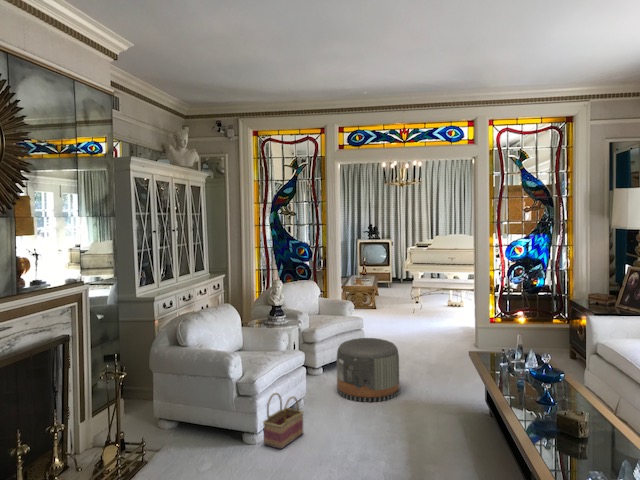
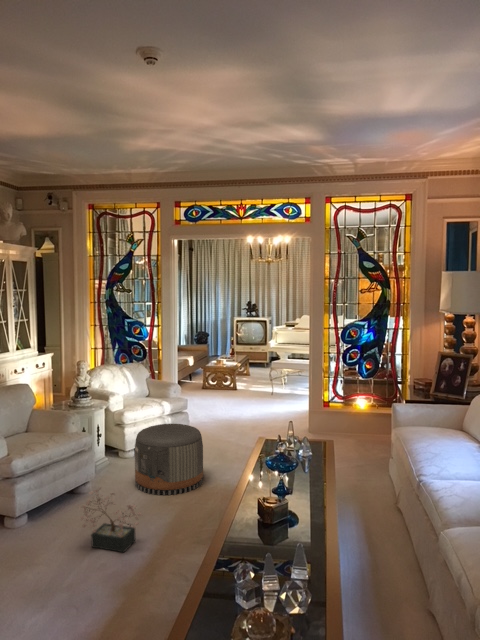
basket: present [263,393,303,449] -> none [14,487,69,553]
decorative plant: none [319,393,373,448] -> present [81,490,141,552]

